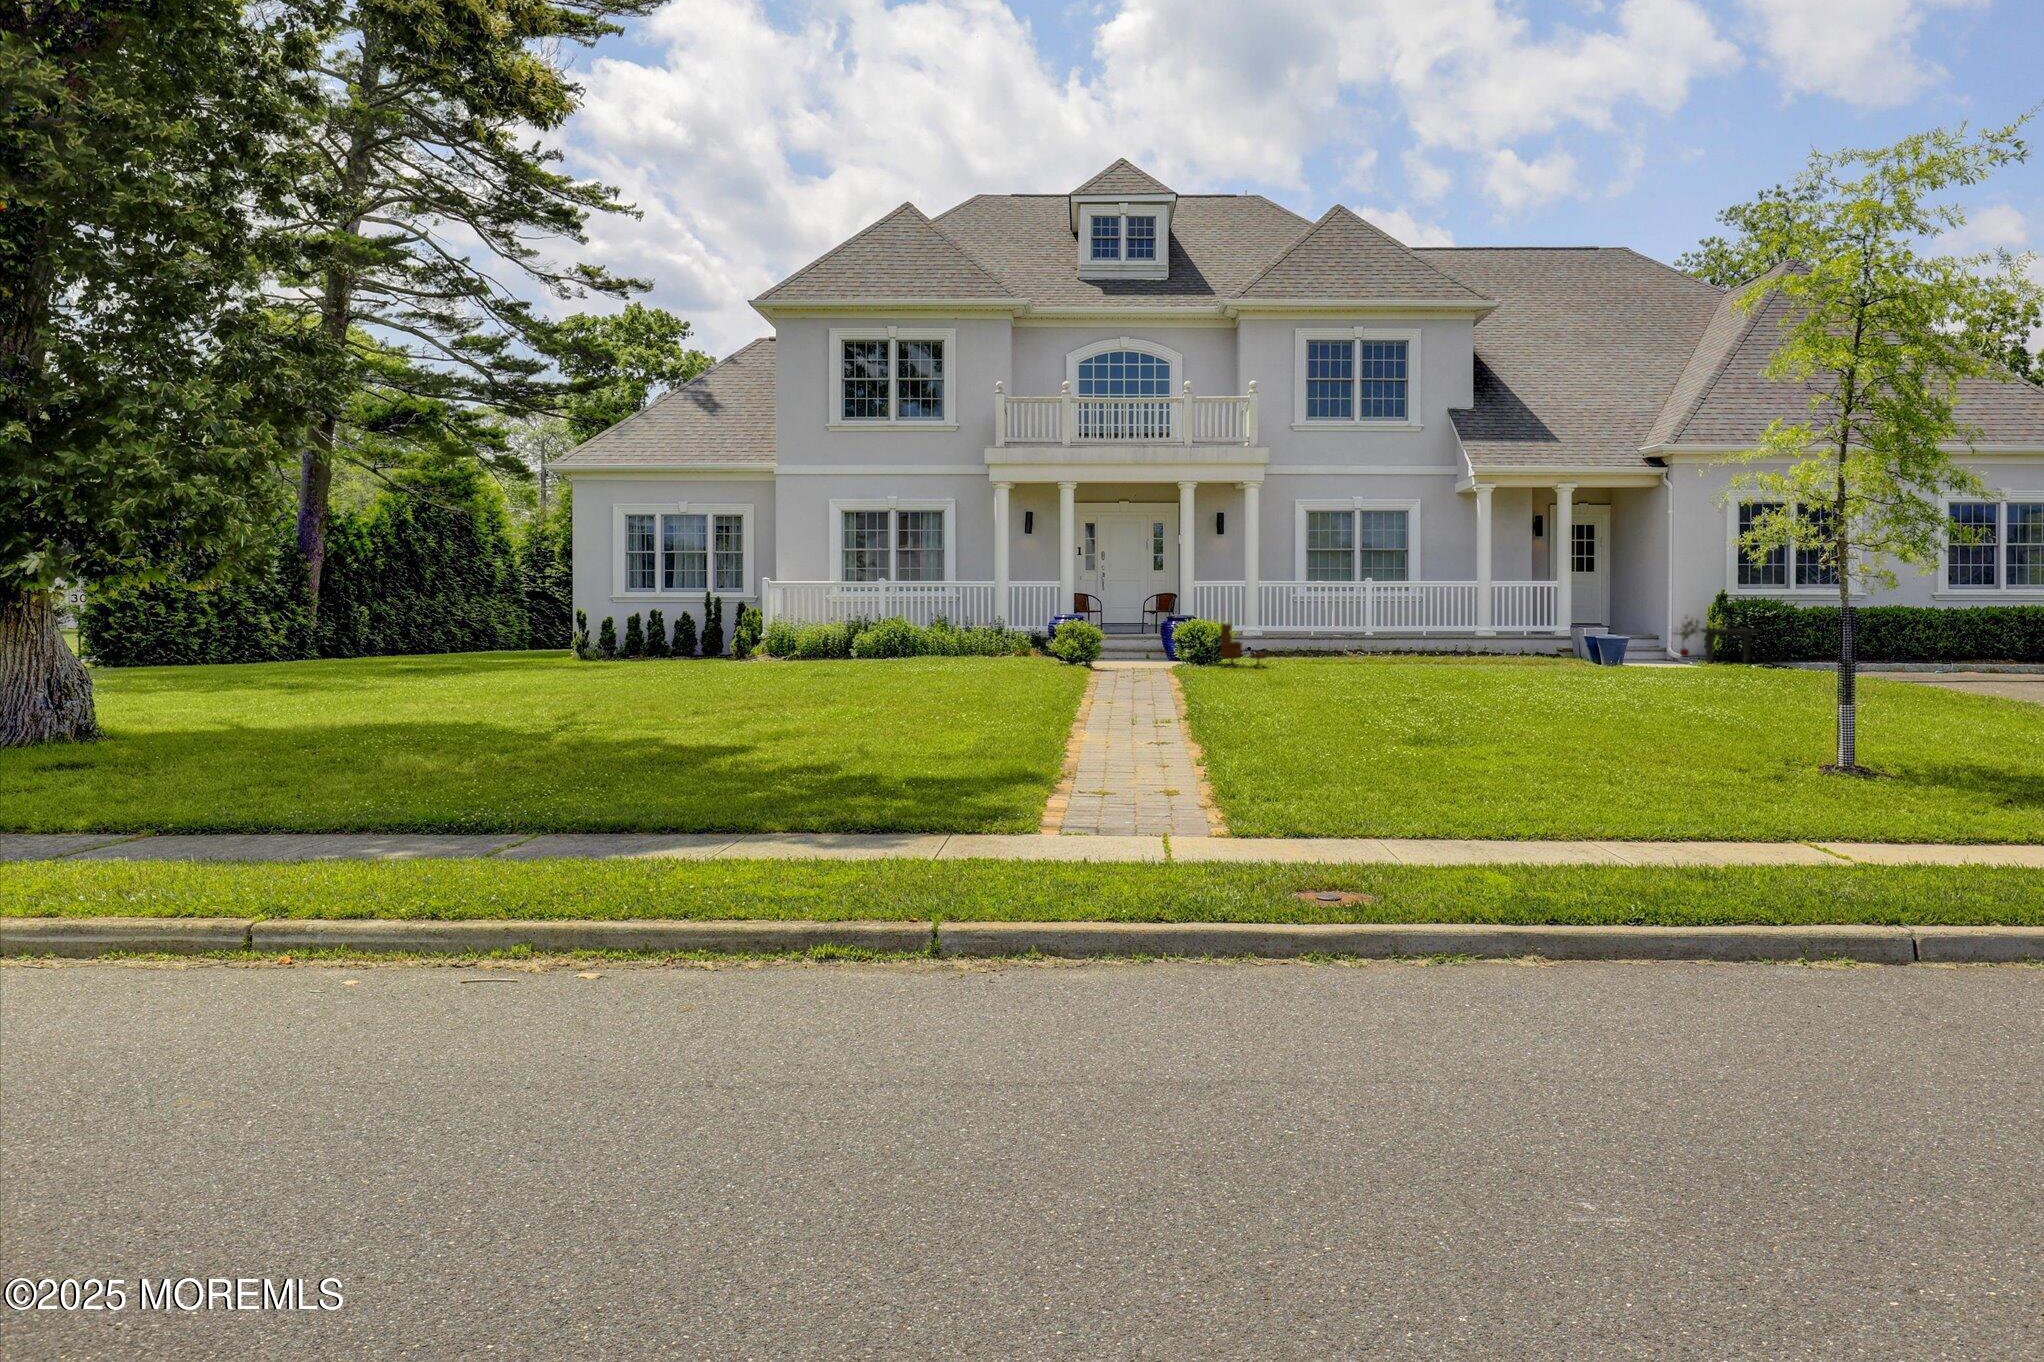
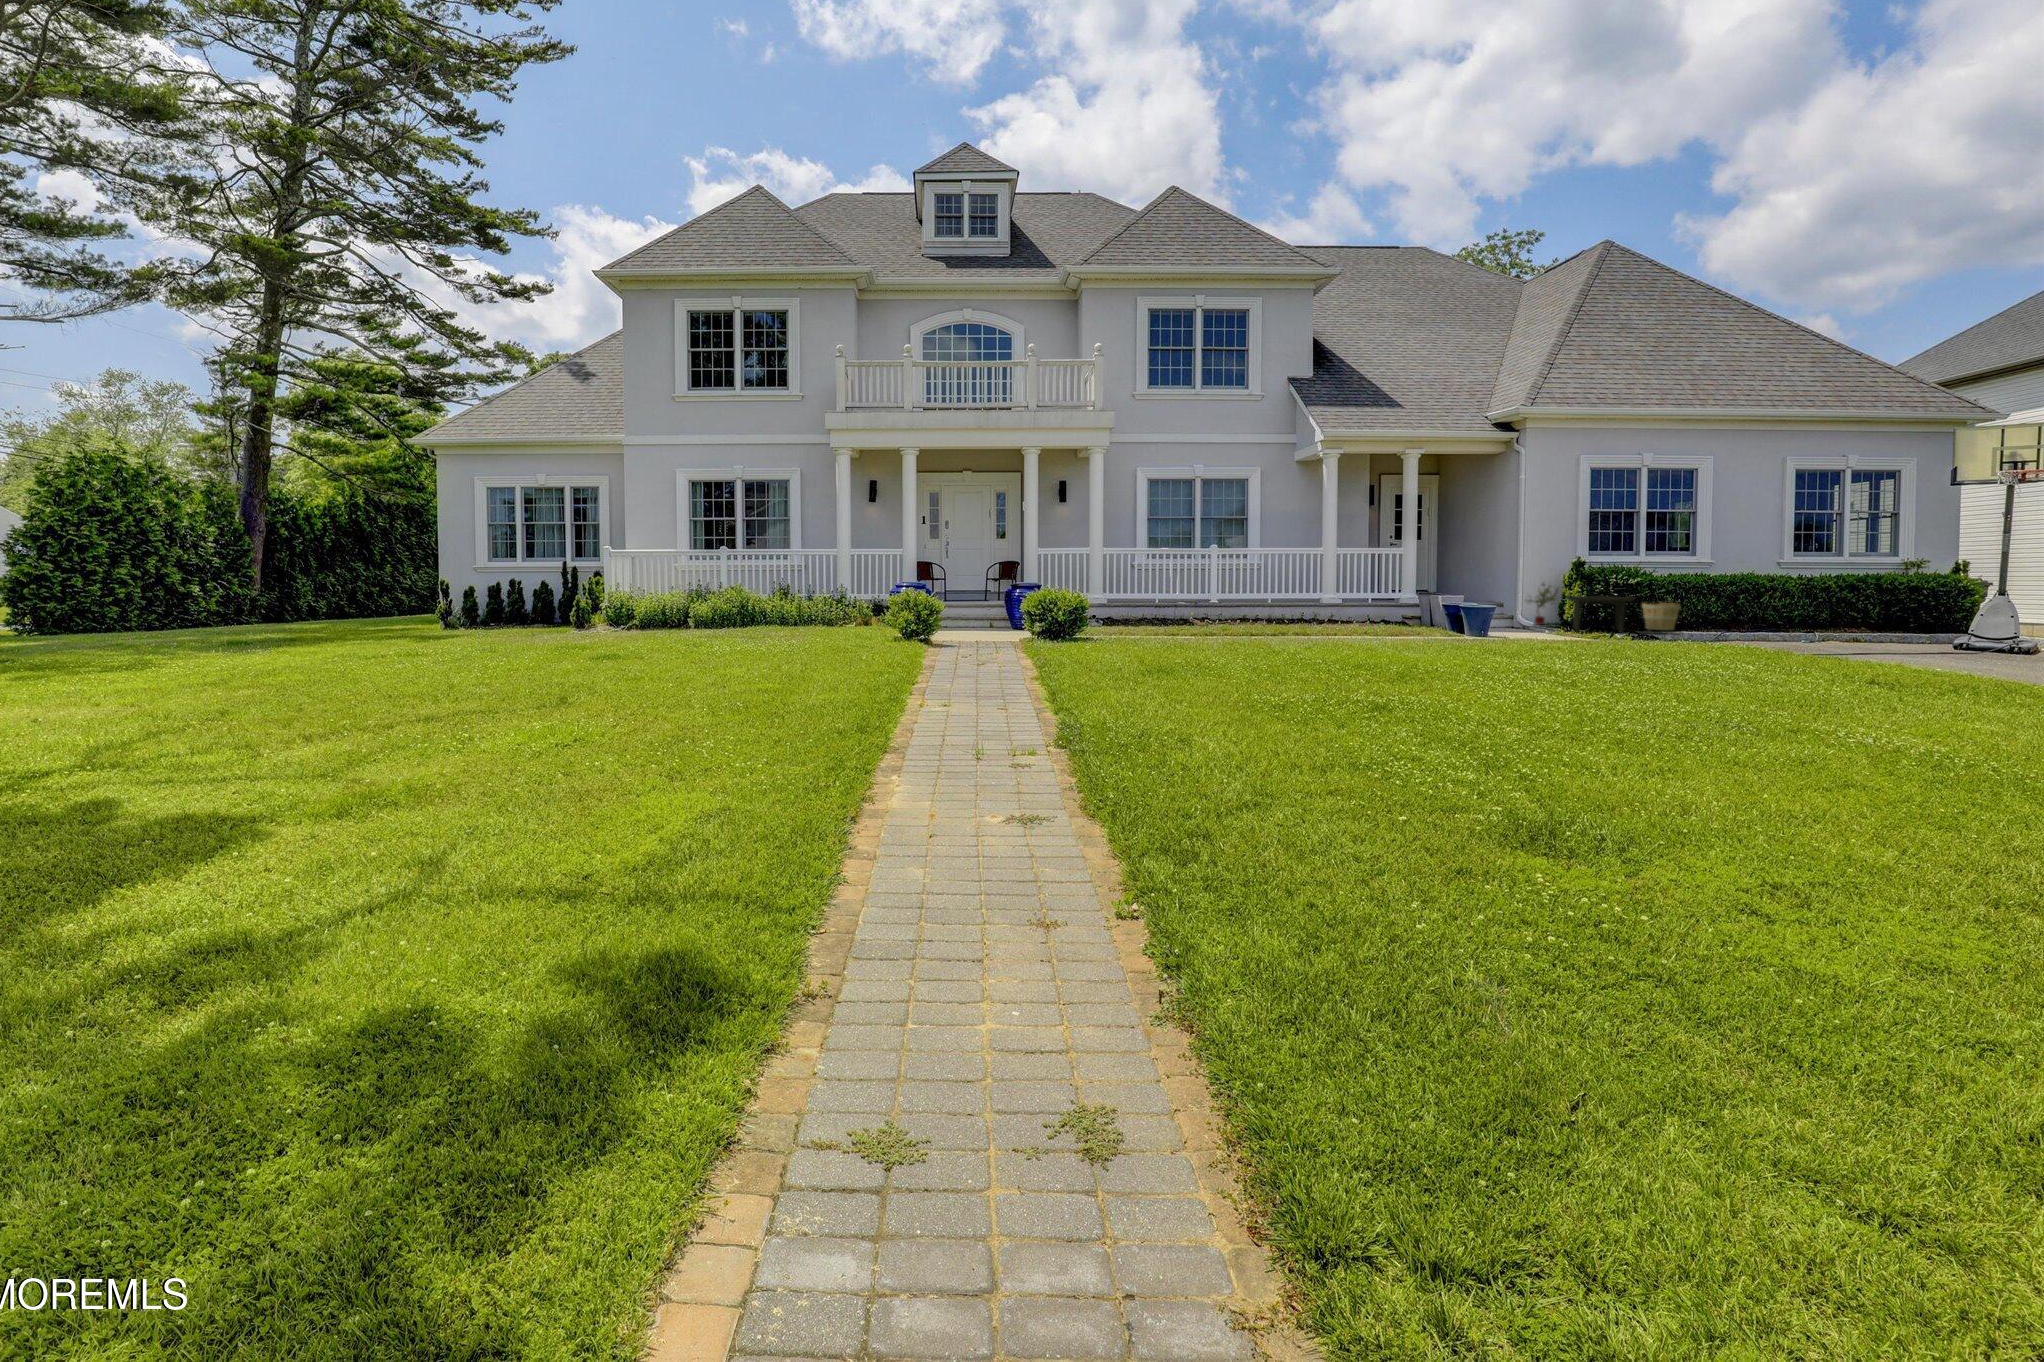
lounge chair: present [1220,624,1267,668] -> none [1067,593,1119,640]
wooden bucket: none [1773,635,1807,661] -> present [1642,603,1680,630]

